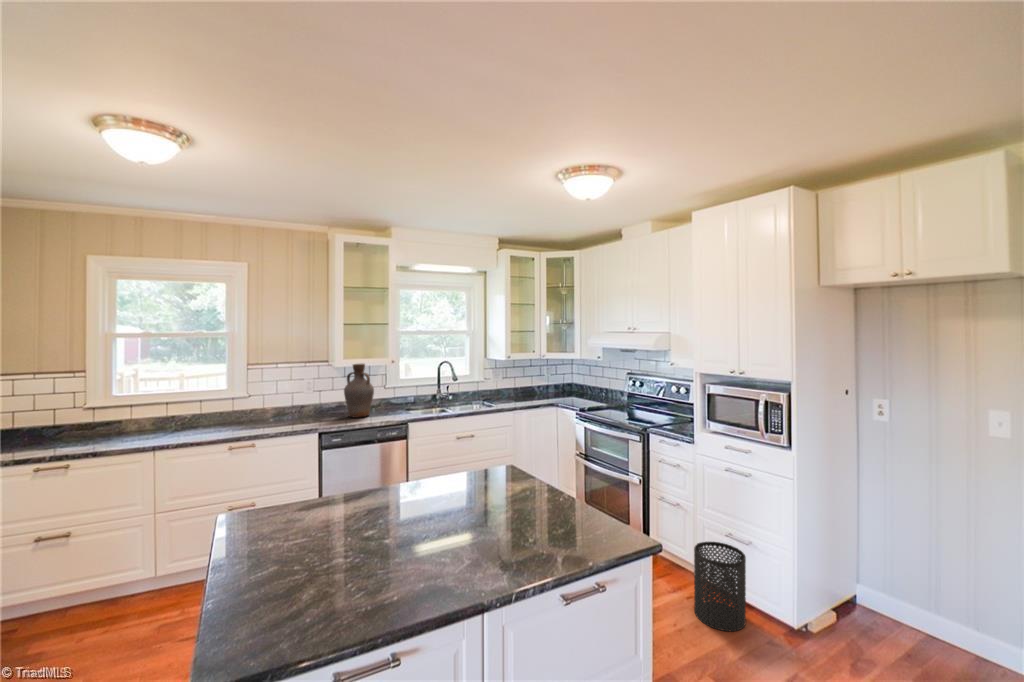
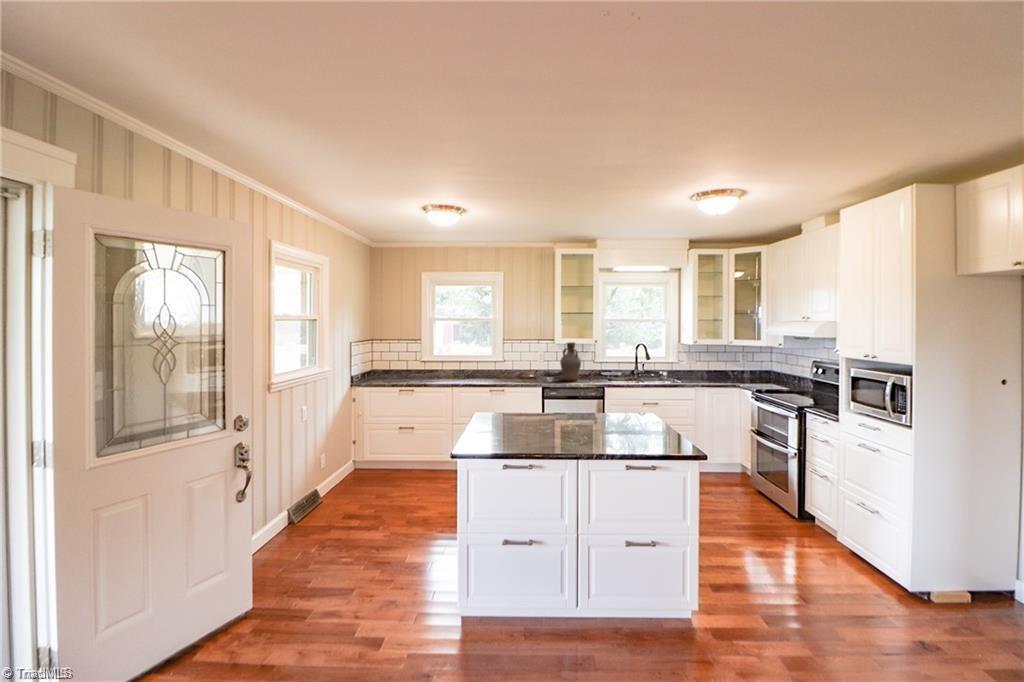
trash can: present [694,542,746,631] -> none [815,504,866,577]

